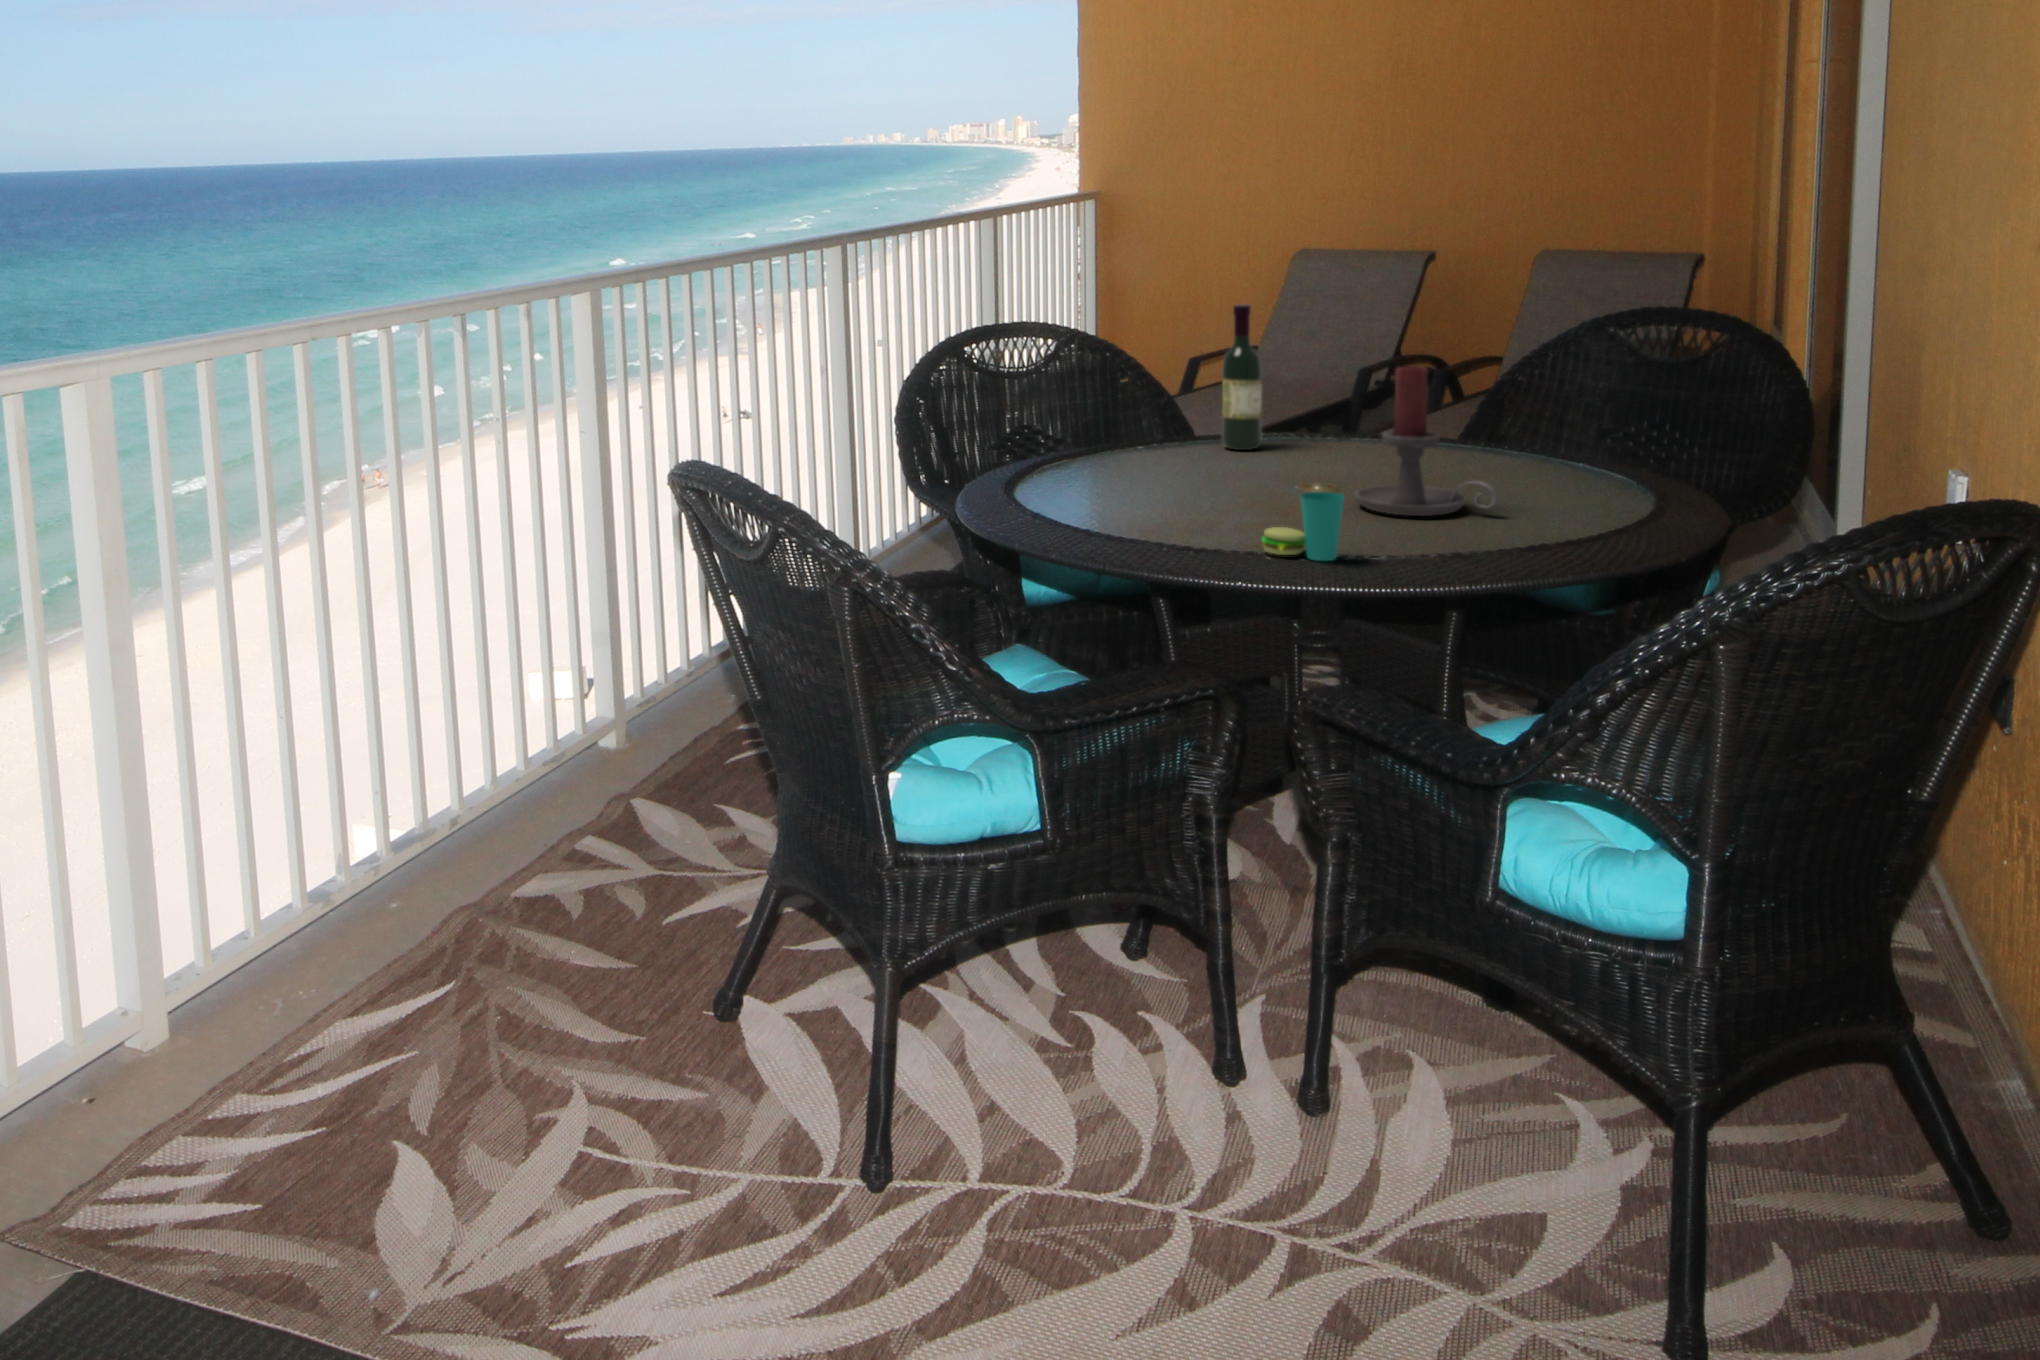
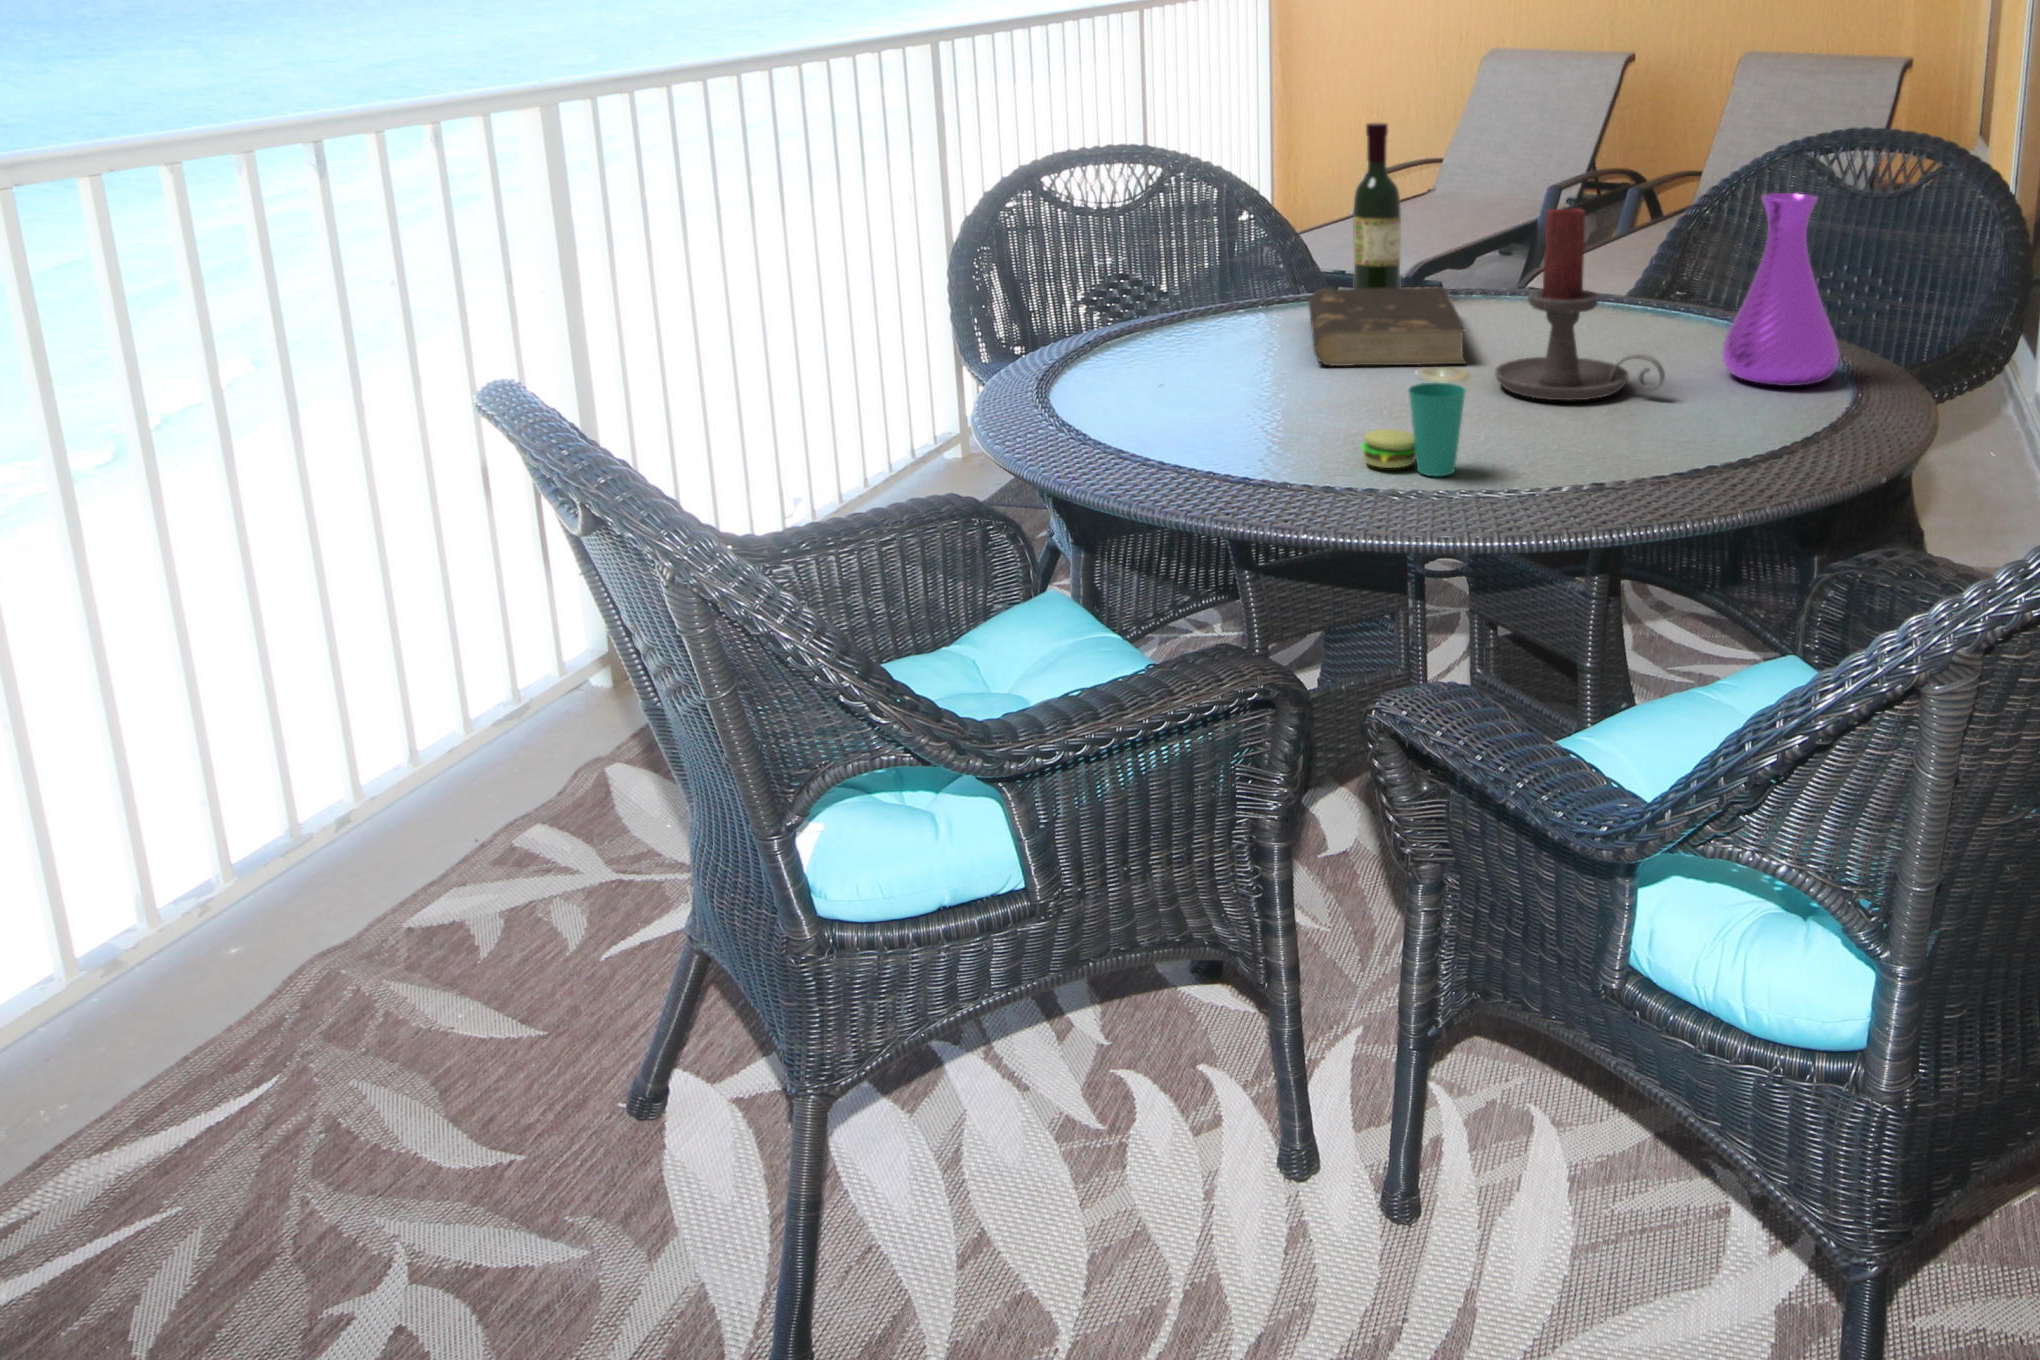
vase: none [1542,357,1643,509] -> present [1722,193,1839,386]
book: none [1189,435,1328,491] -> present [1309,287,1466,366]

